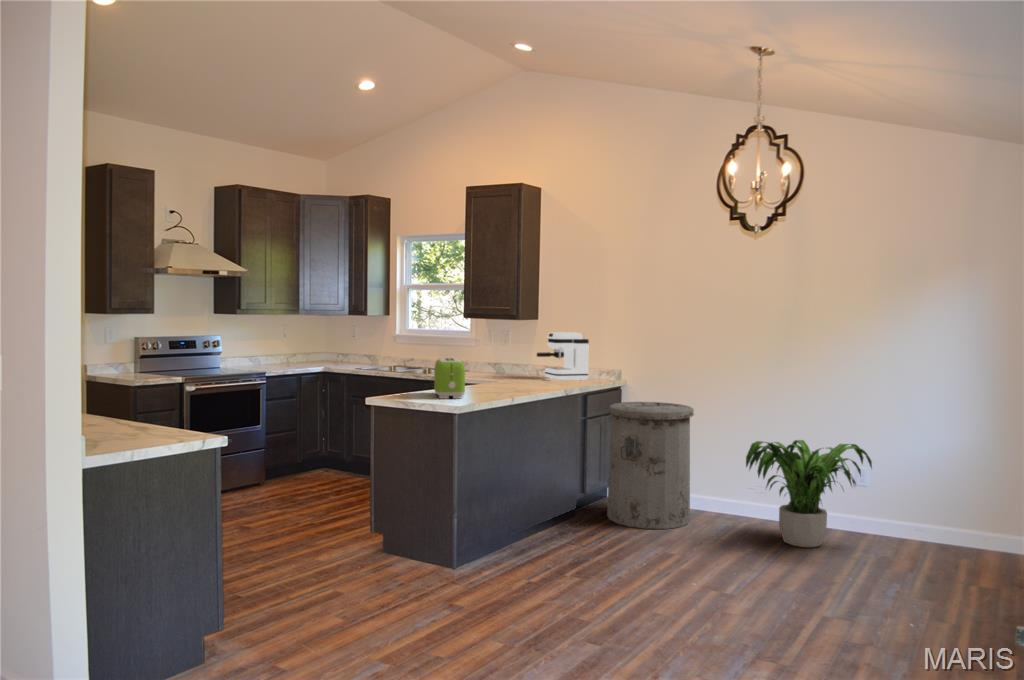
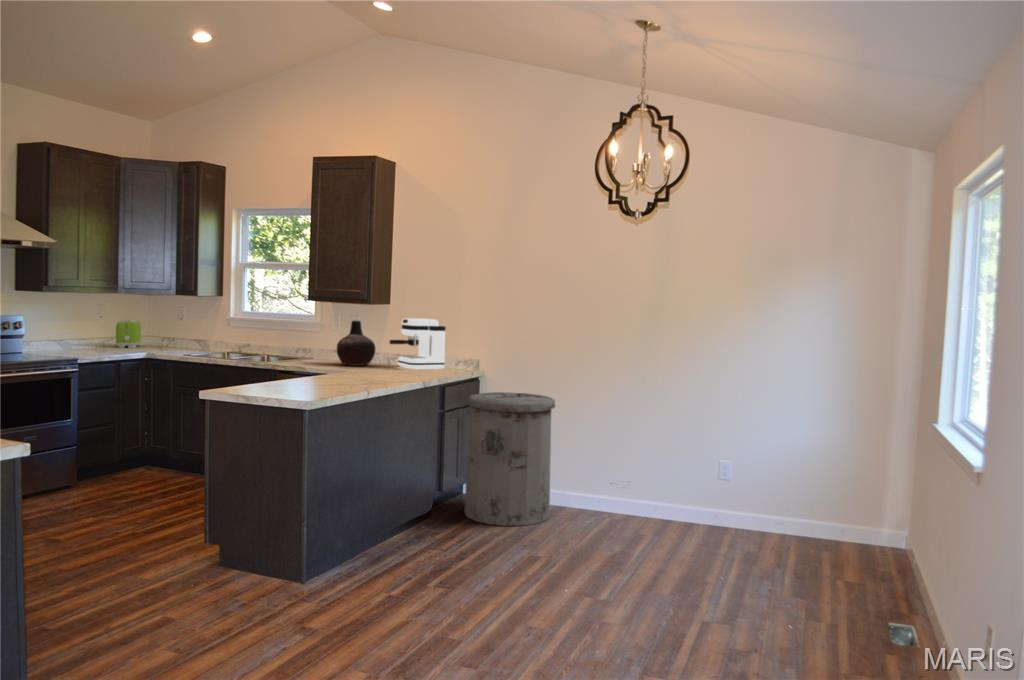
vase: none [489,335,525,377] -> present [337,321,375,366]
toaster: present [434,358,465,399] -> present [116,320,141,348]
potted plant: present [746,440,872,547] -> none [610,431,729,539]

